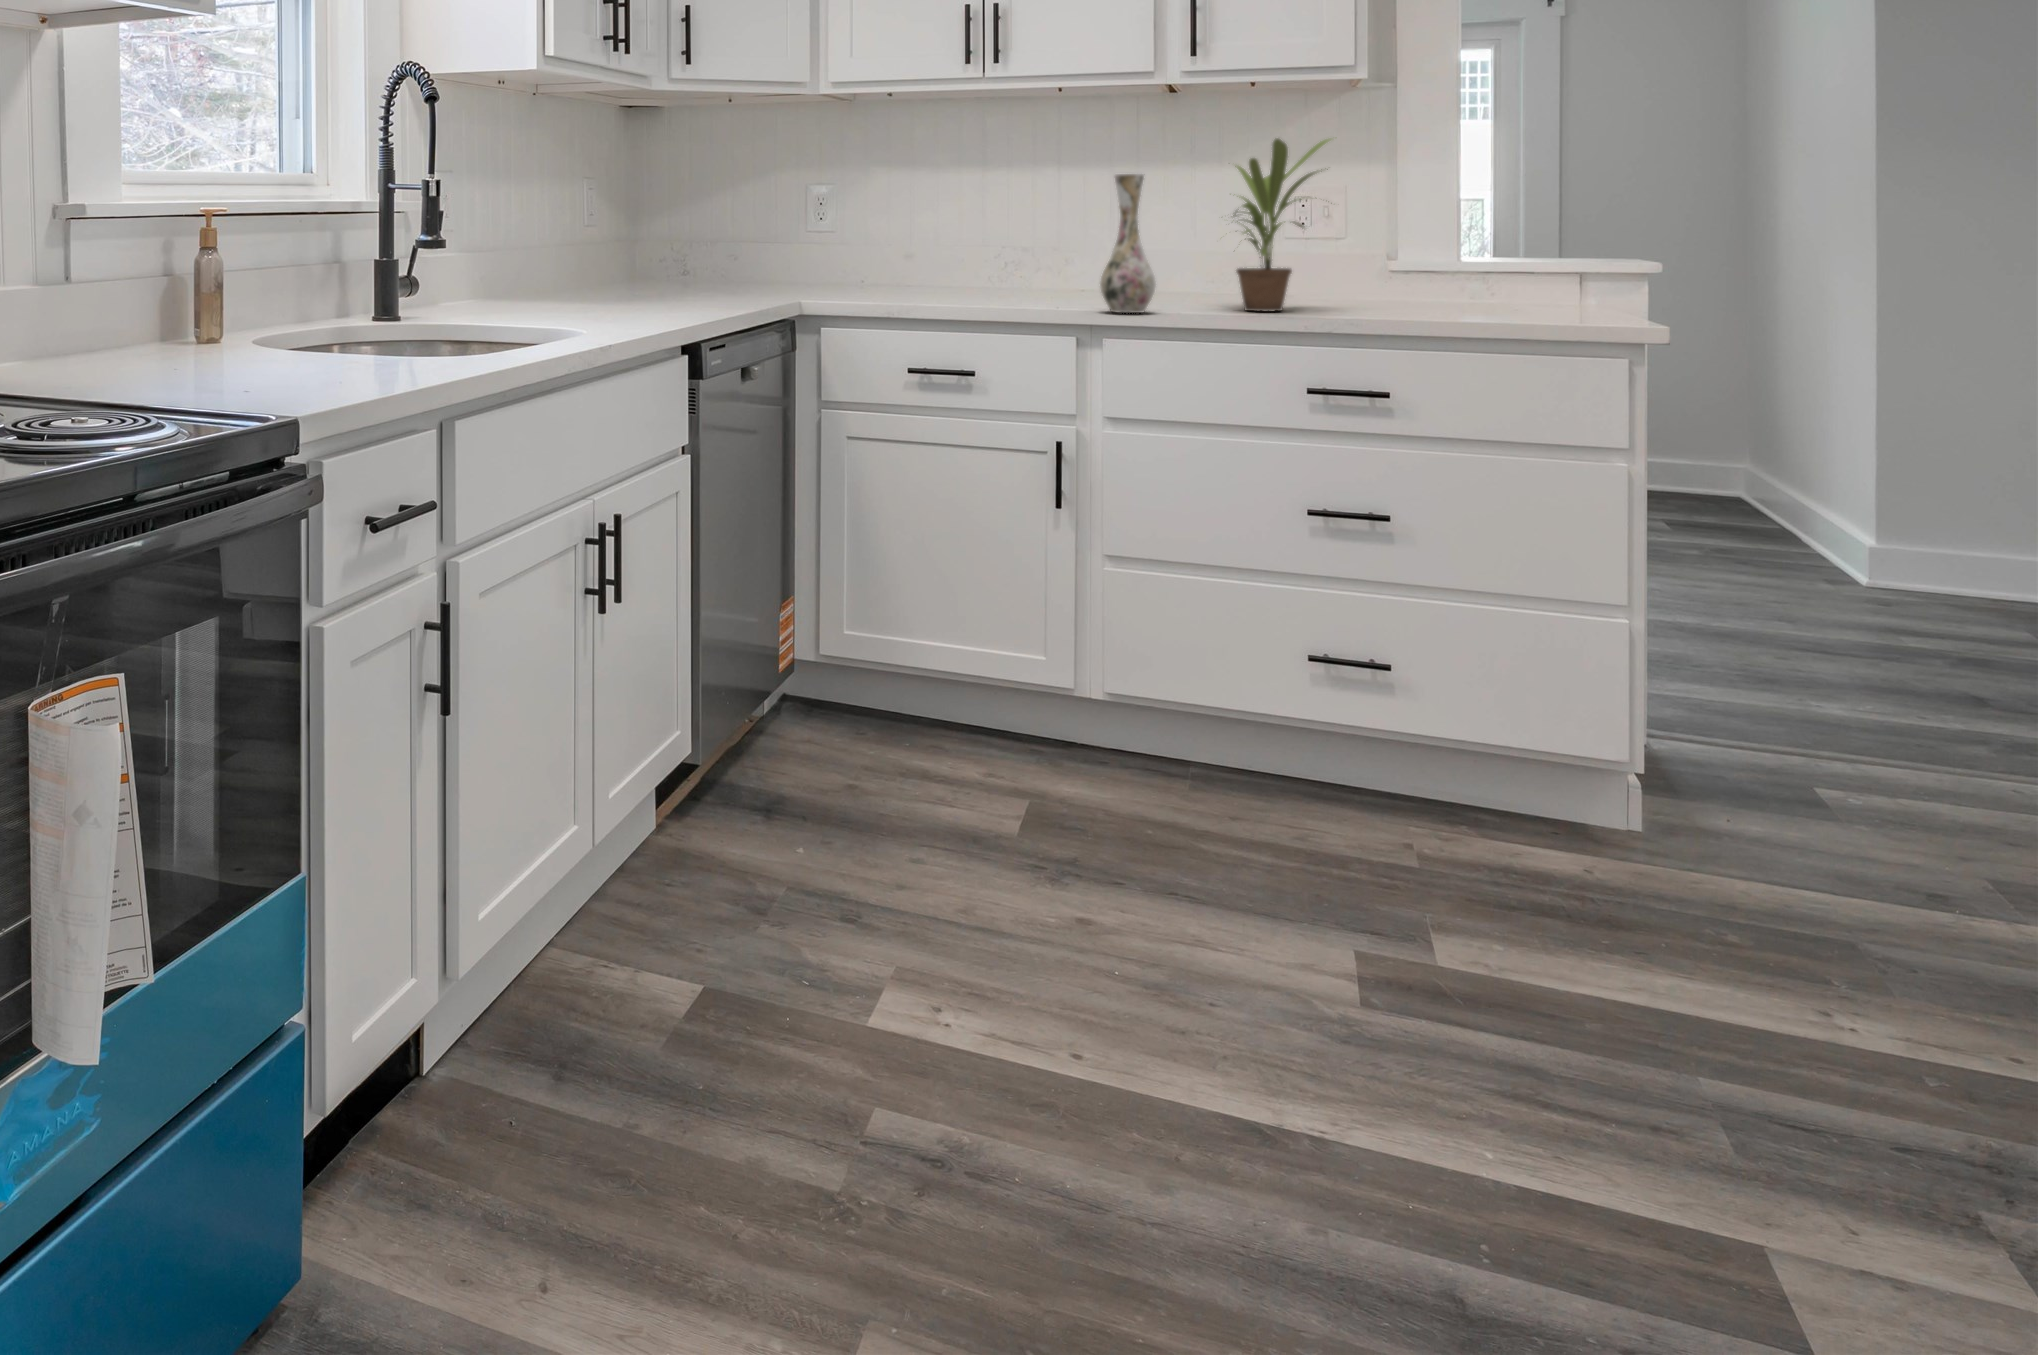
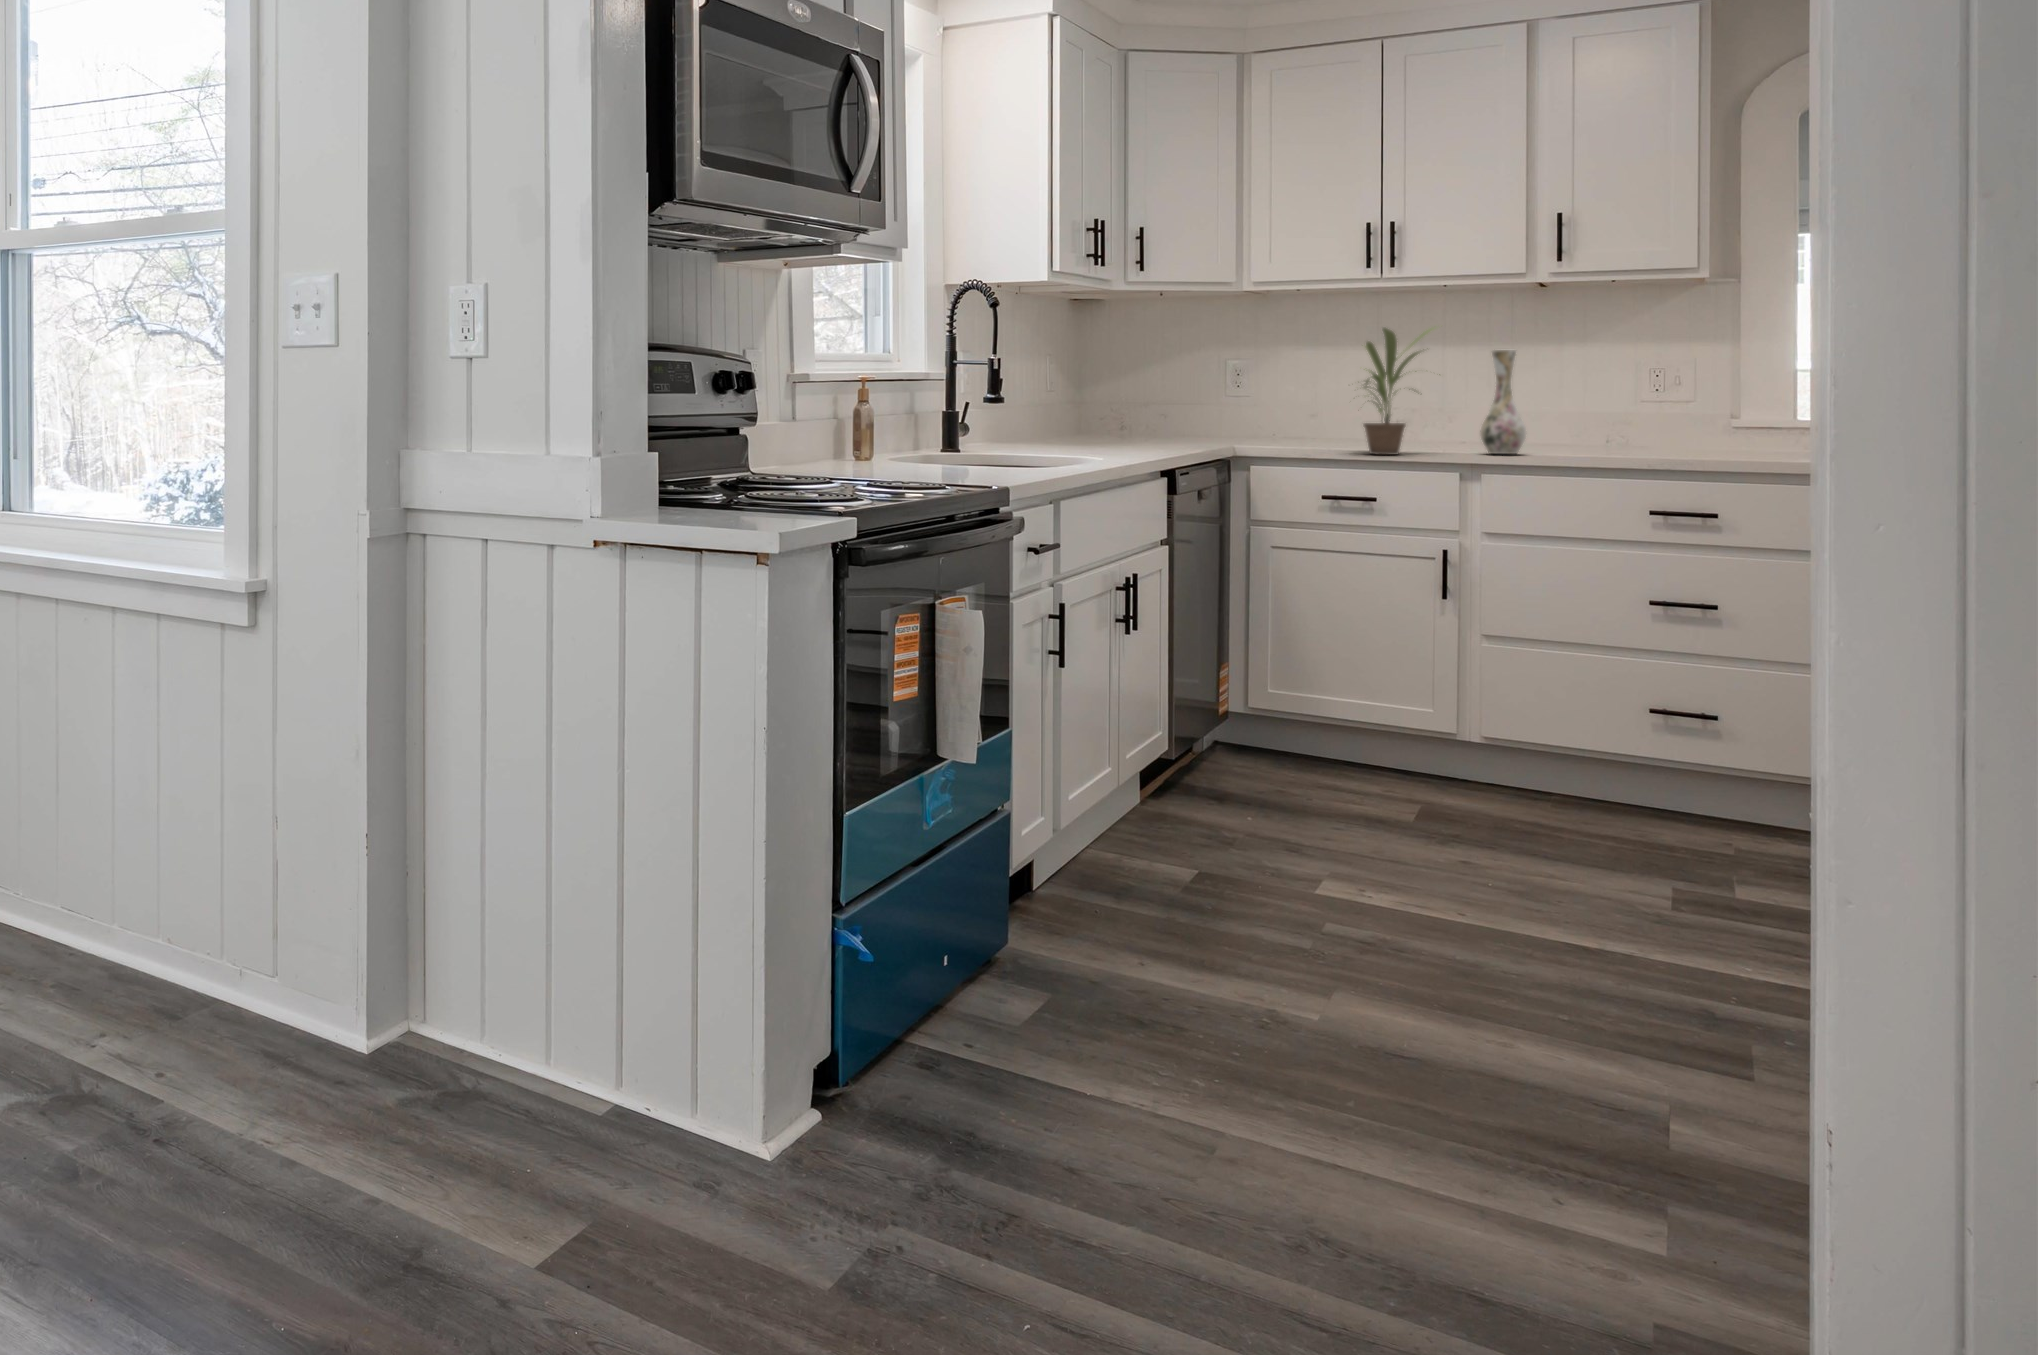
potted plant: present [1233,139,1331,311] -> present [1364,328,1440,455]

